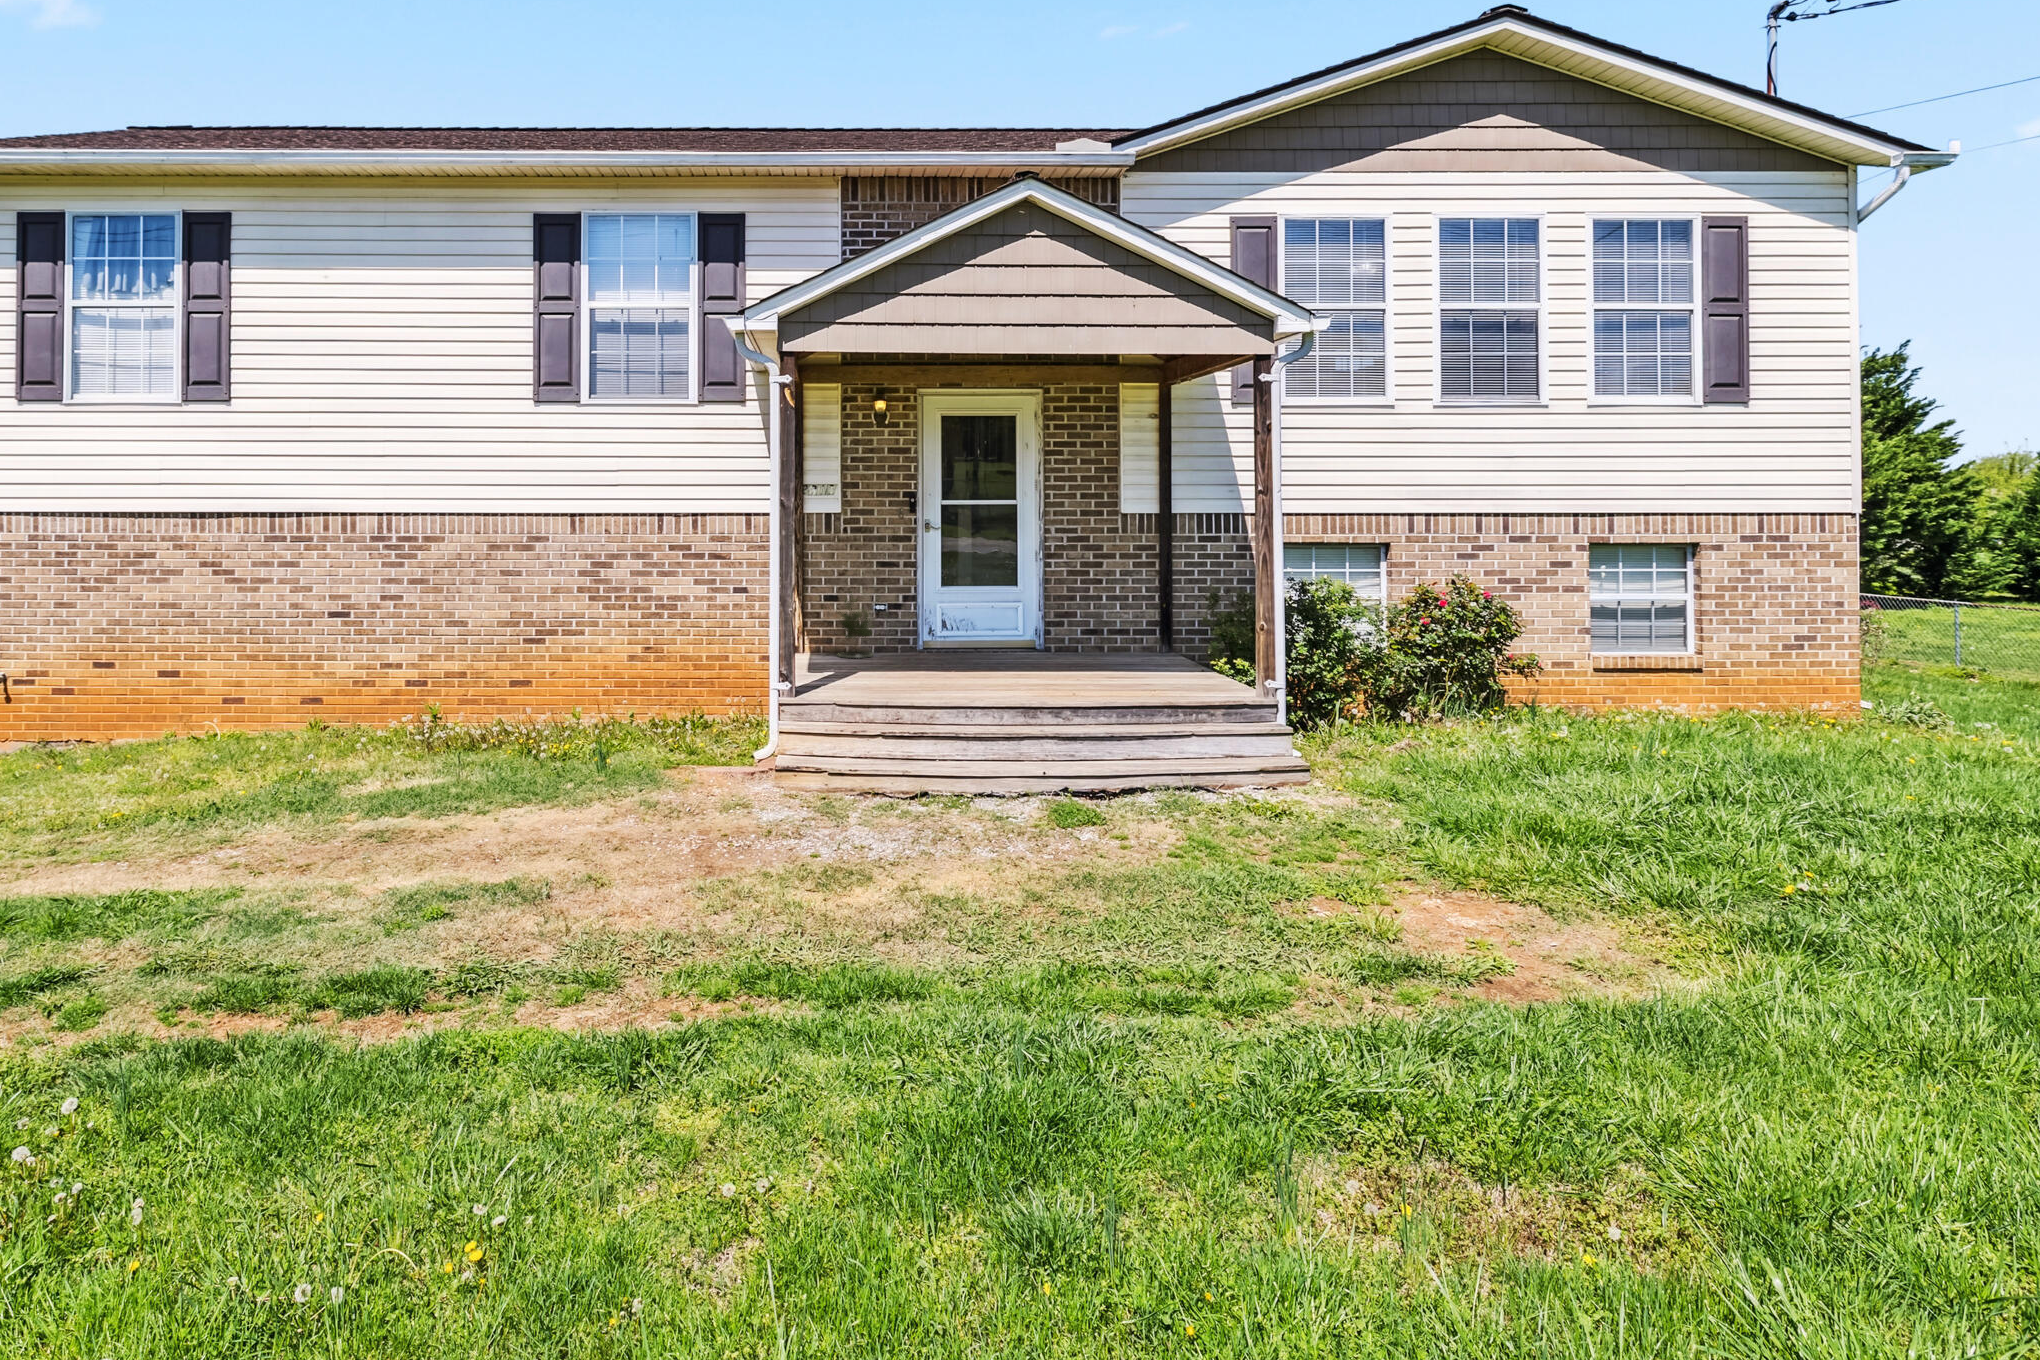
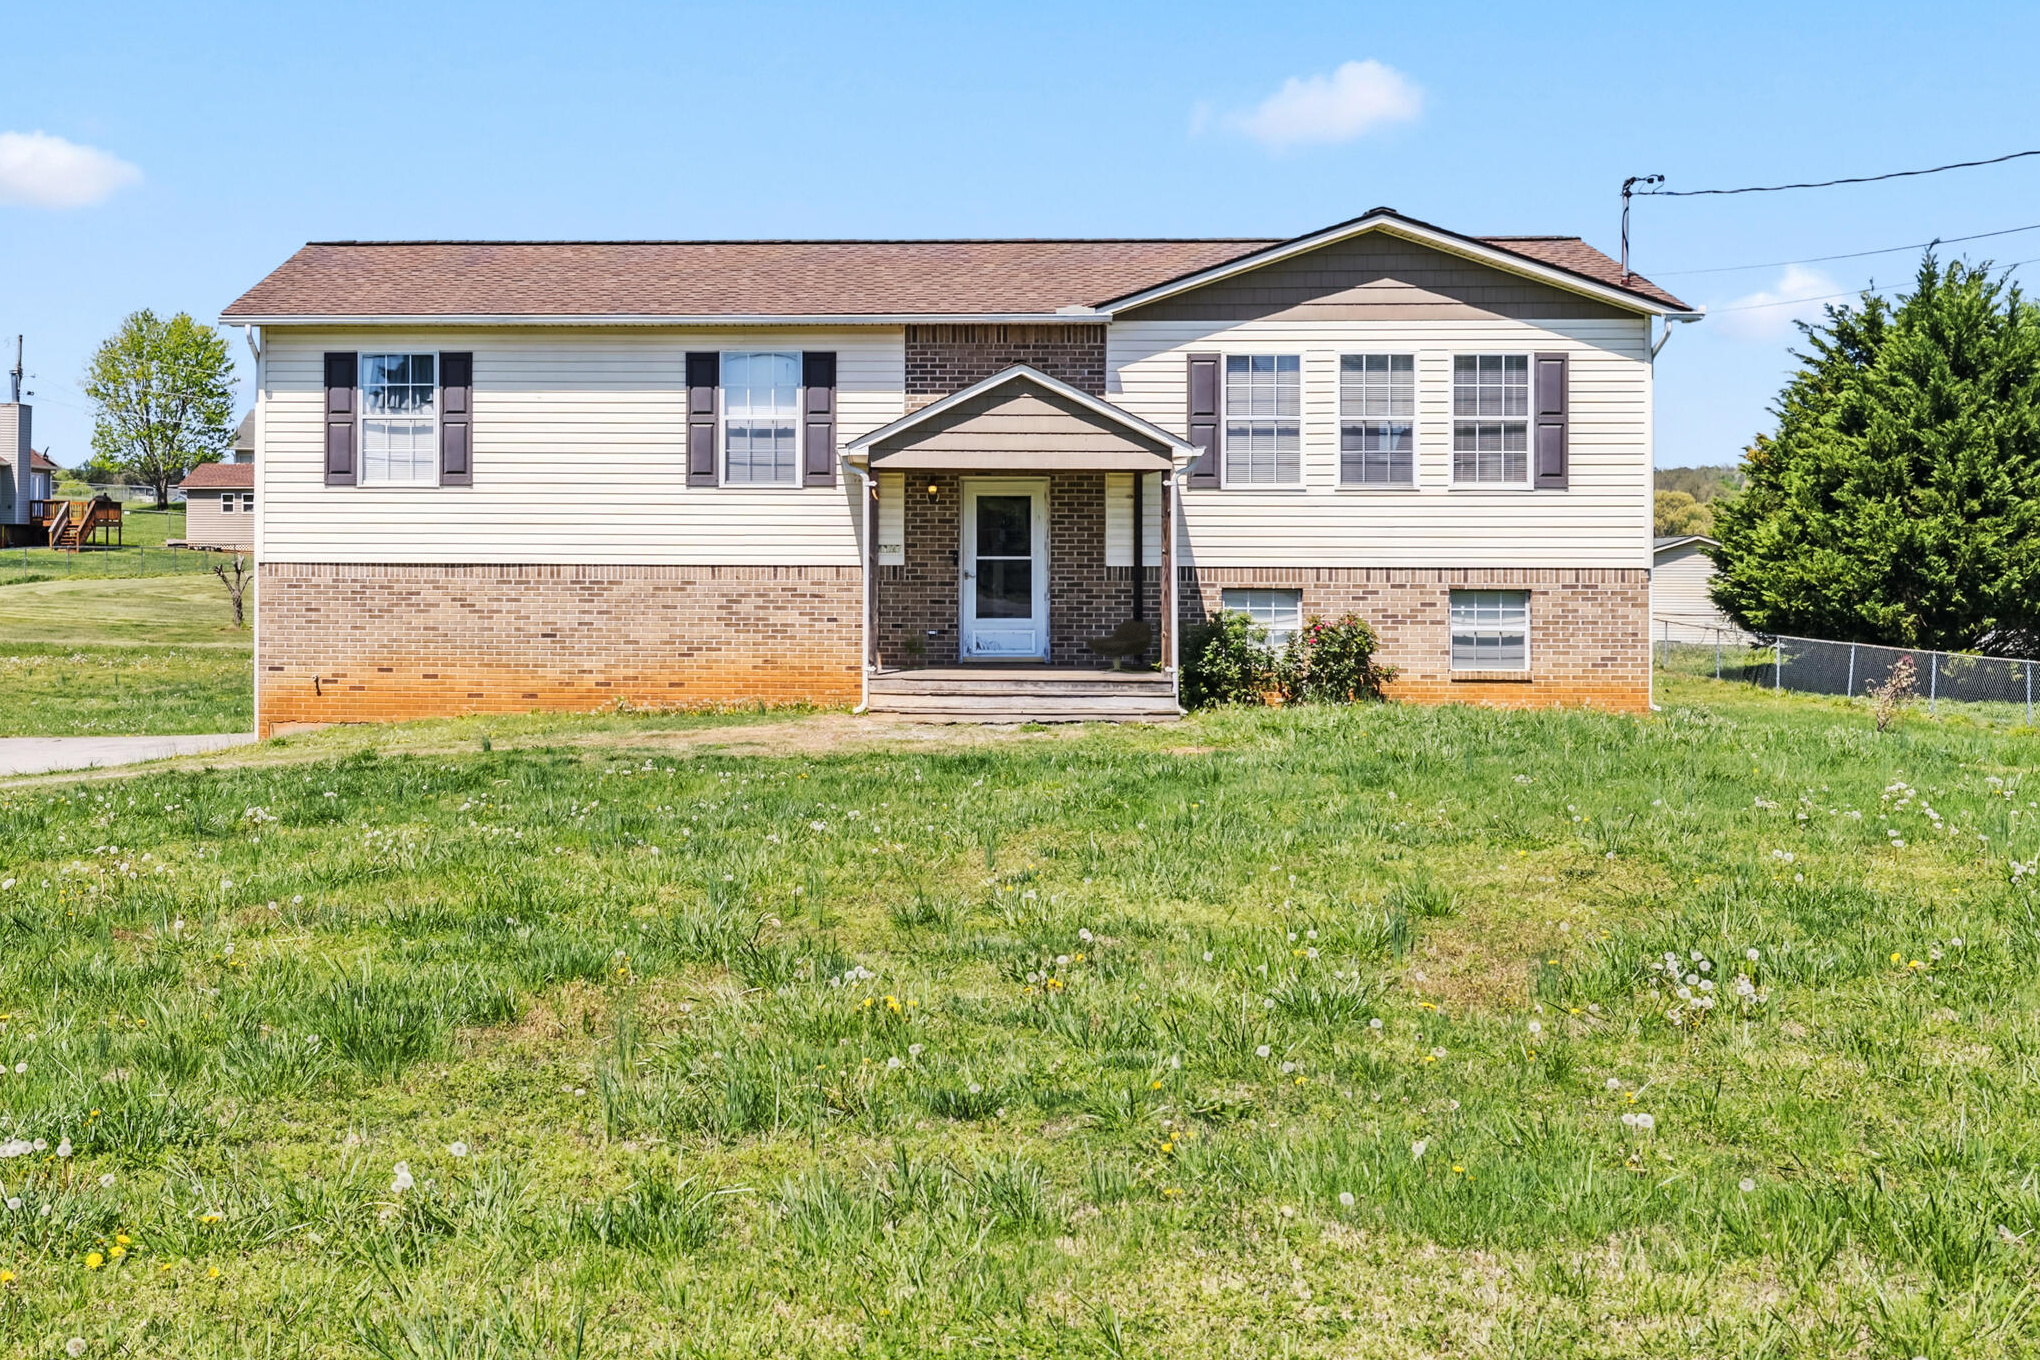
lounge chair: none [1098,588,1192,662] -> present [1087,621,1153,670]

